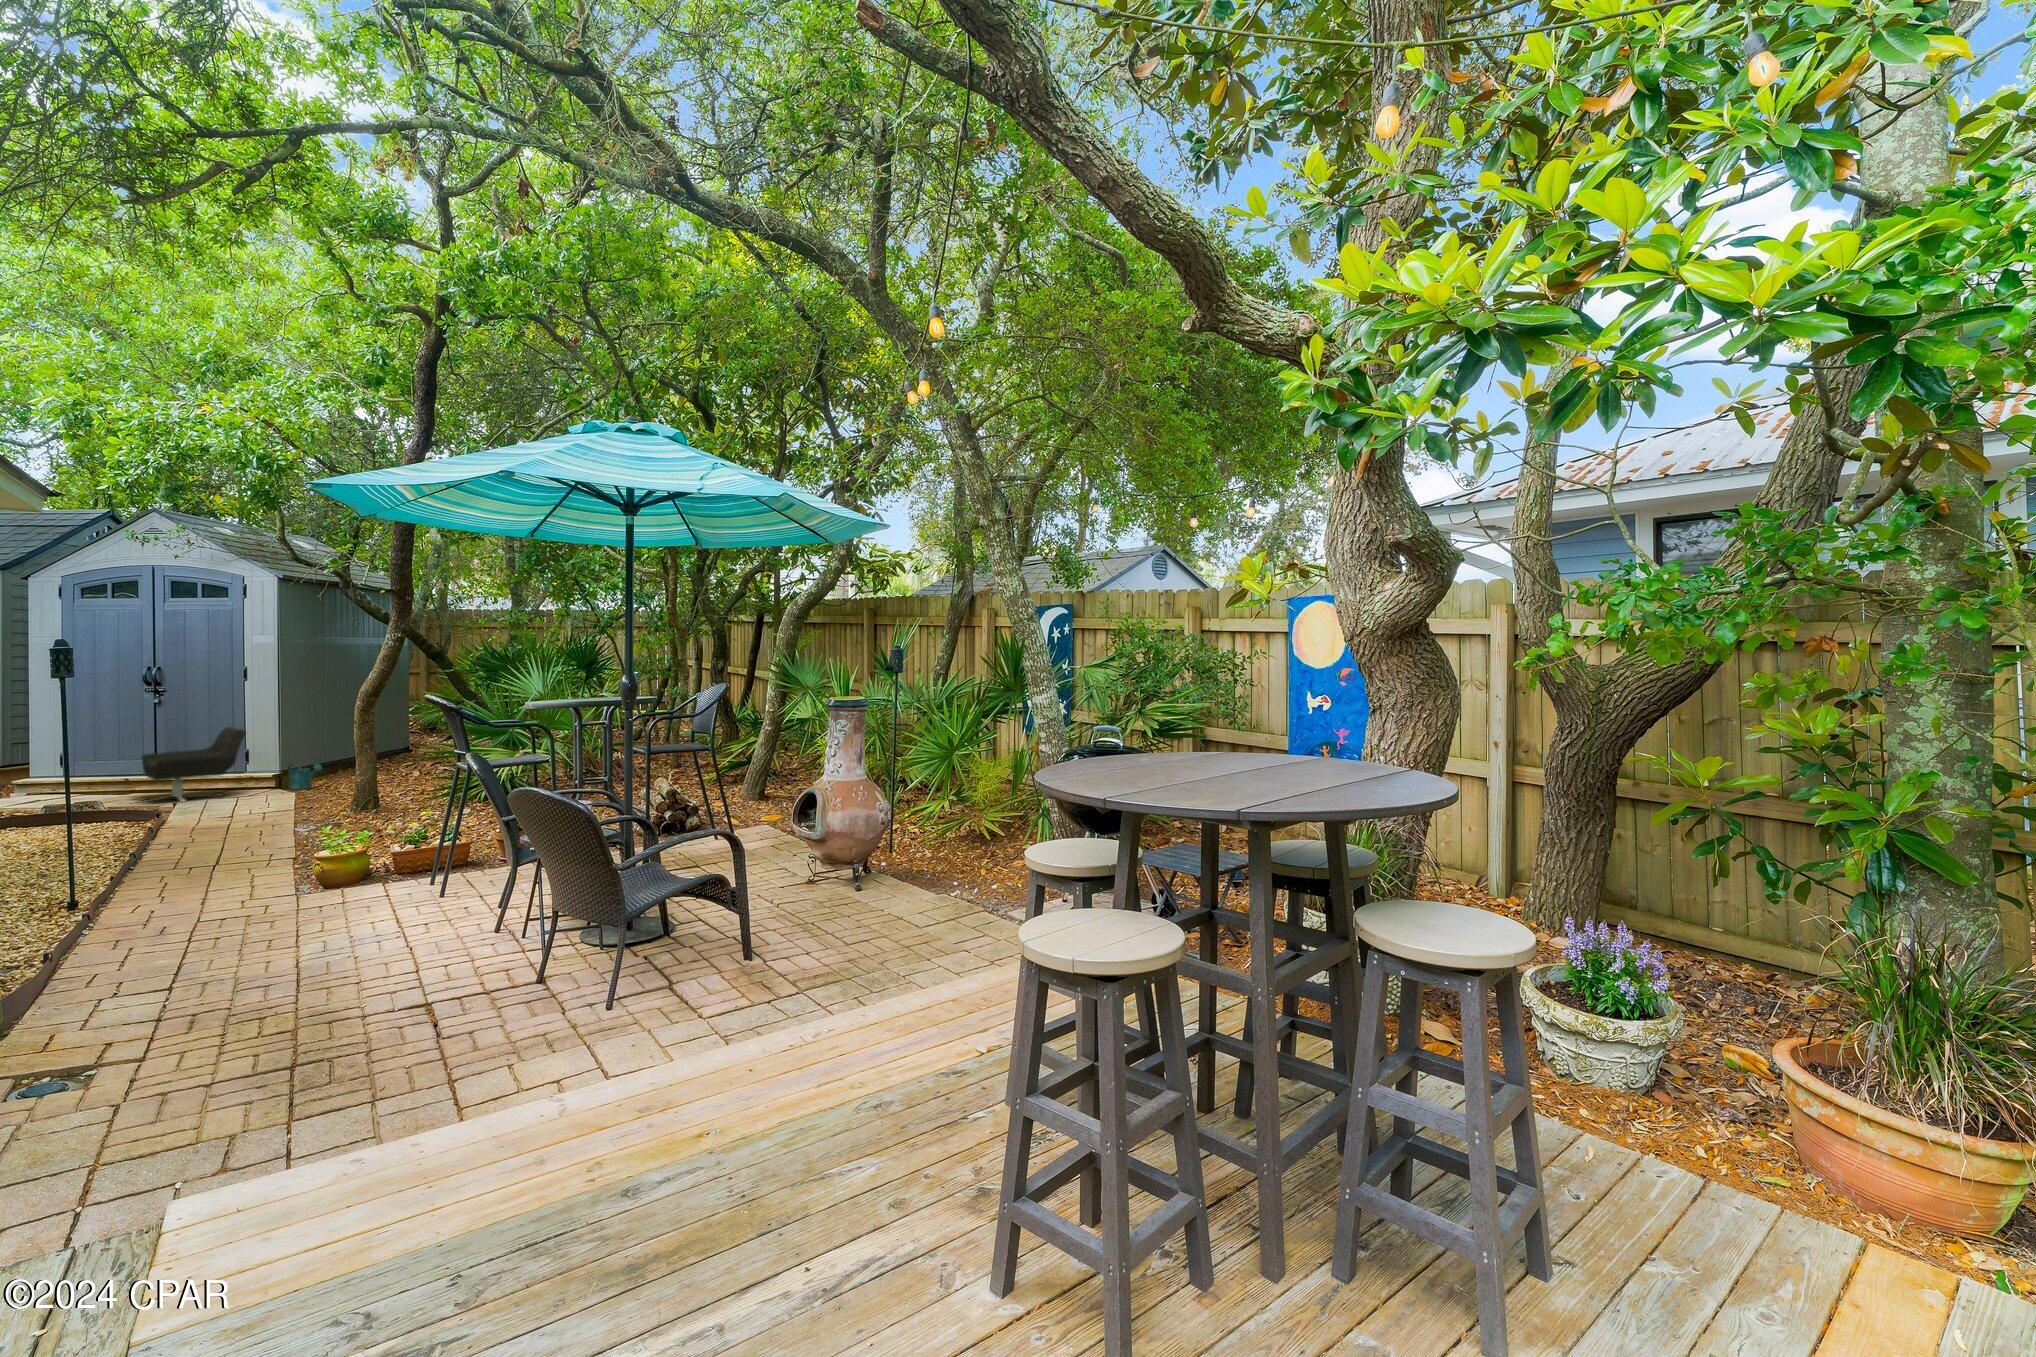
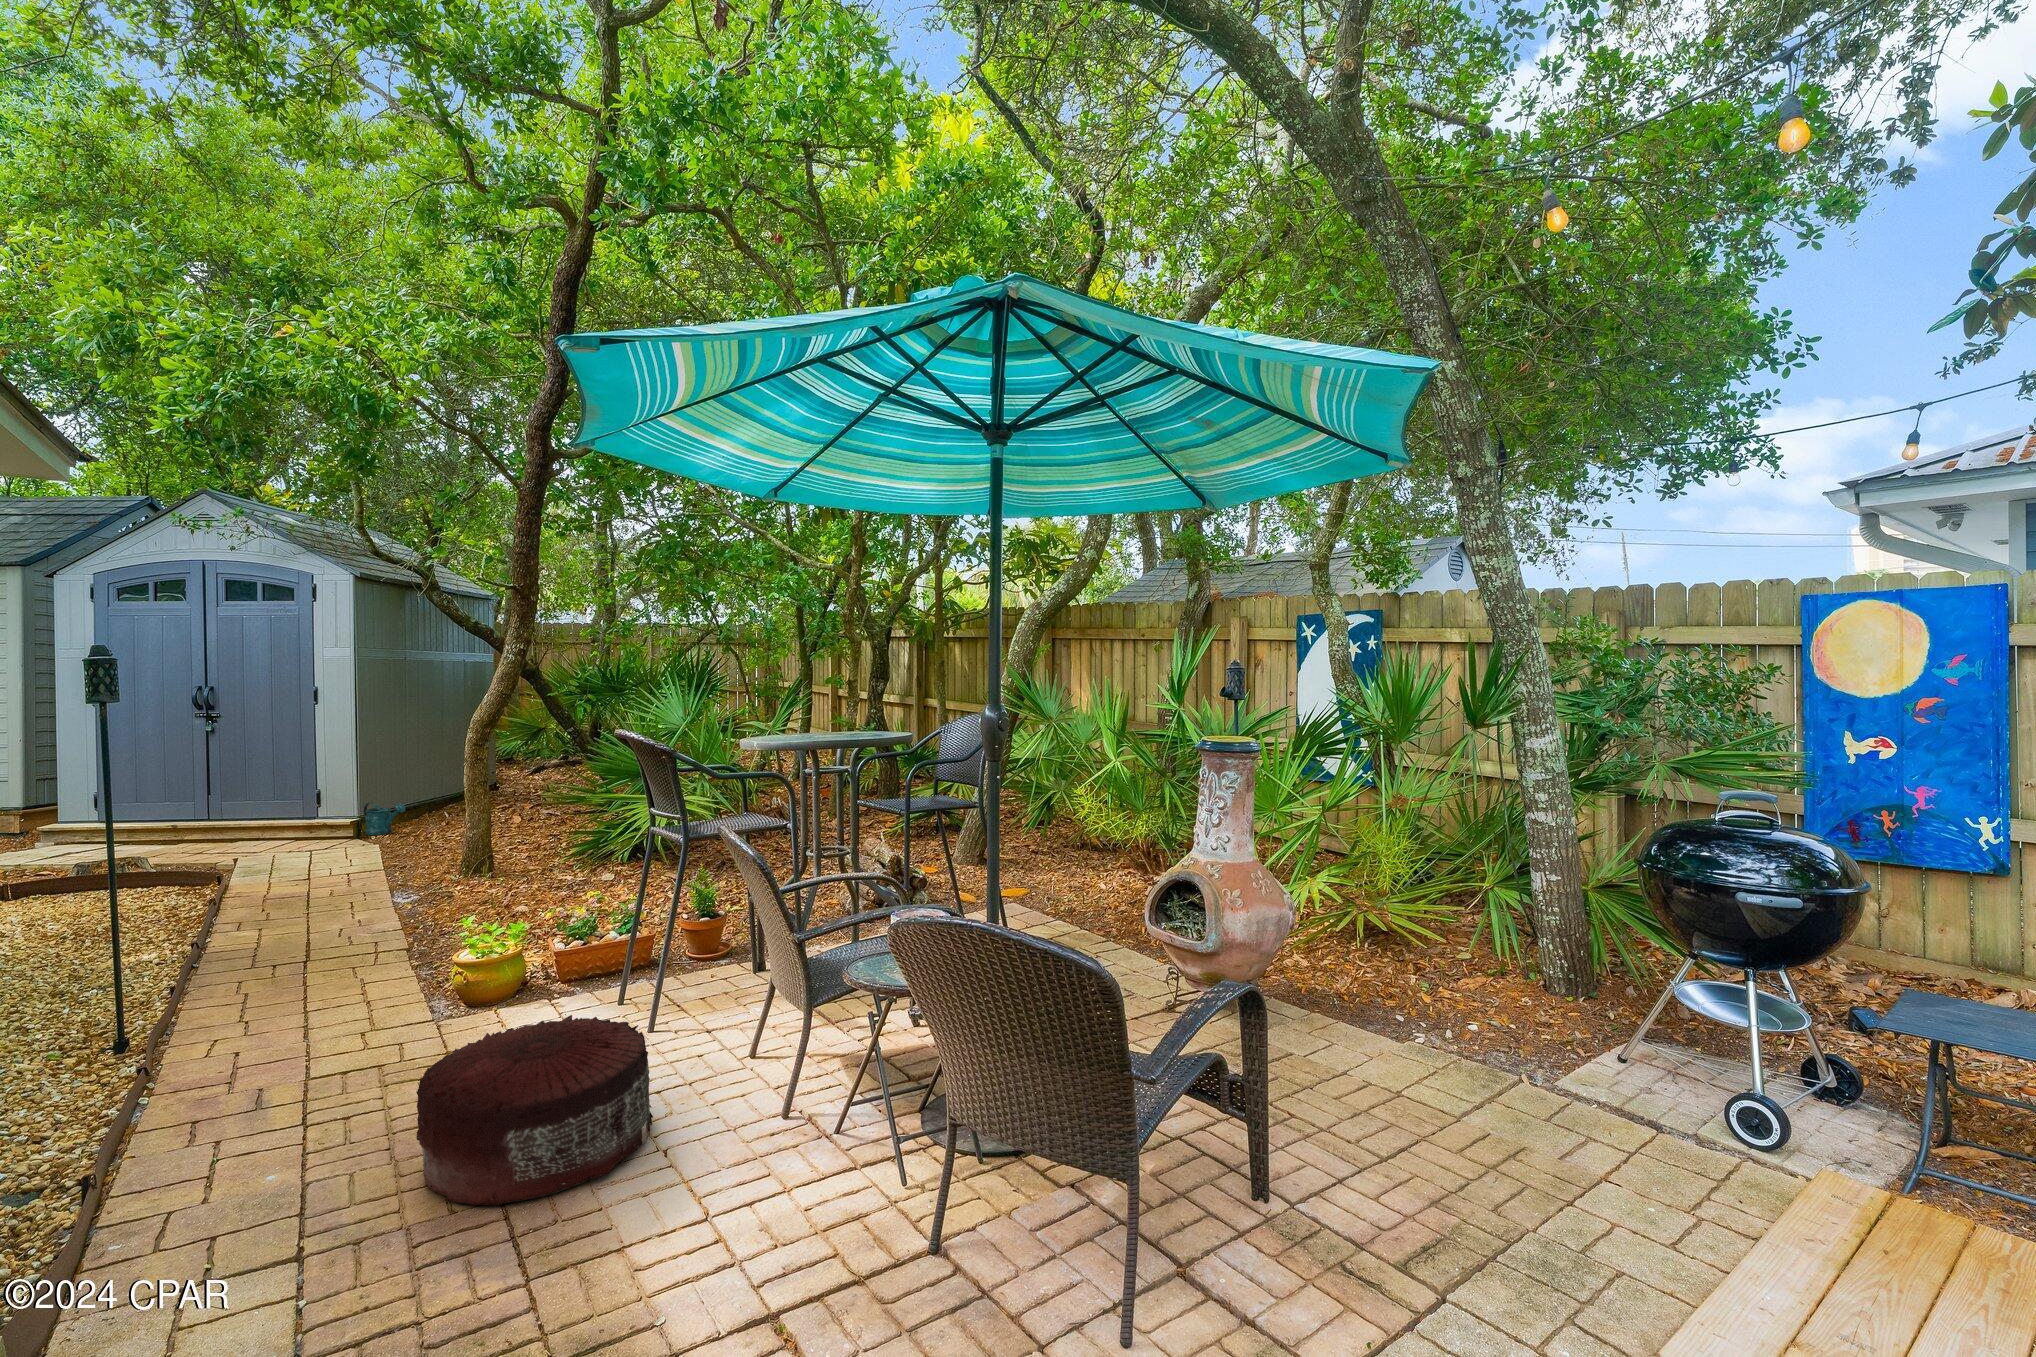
lounge chair: present [142,727,246,802] -> none [179,760,317,856]
pouf: none [246,869,412,964] -> present [416,1015,653,1206]

